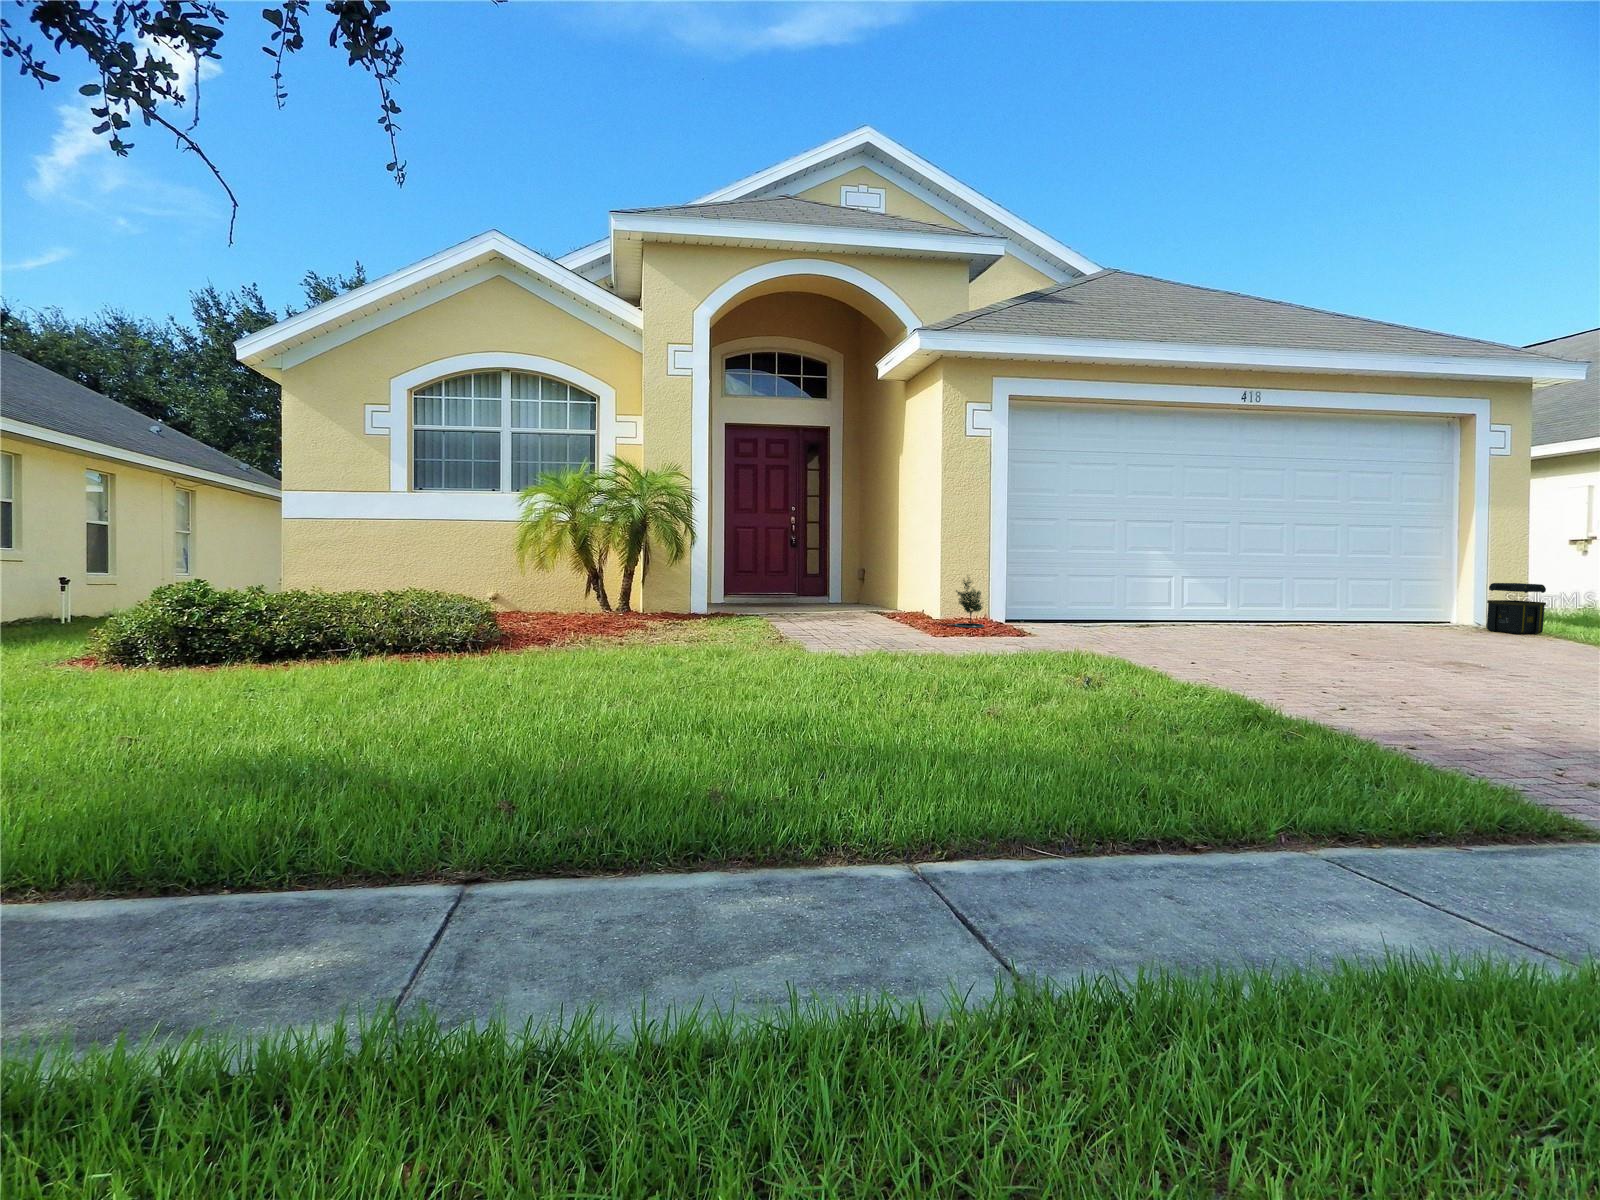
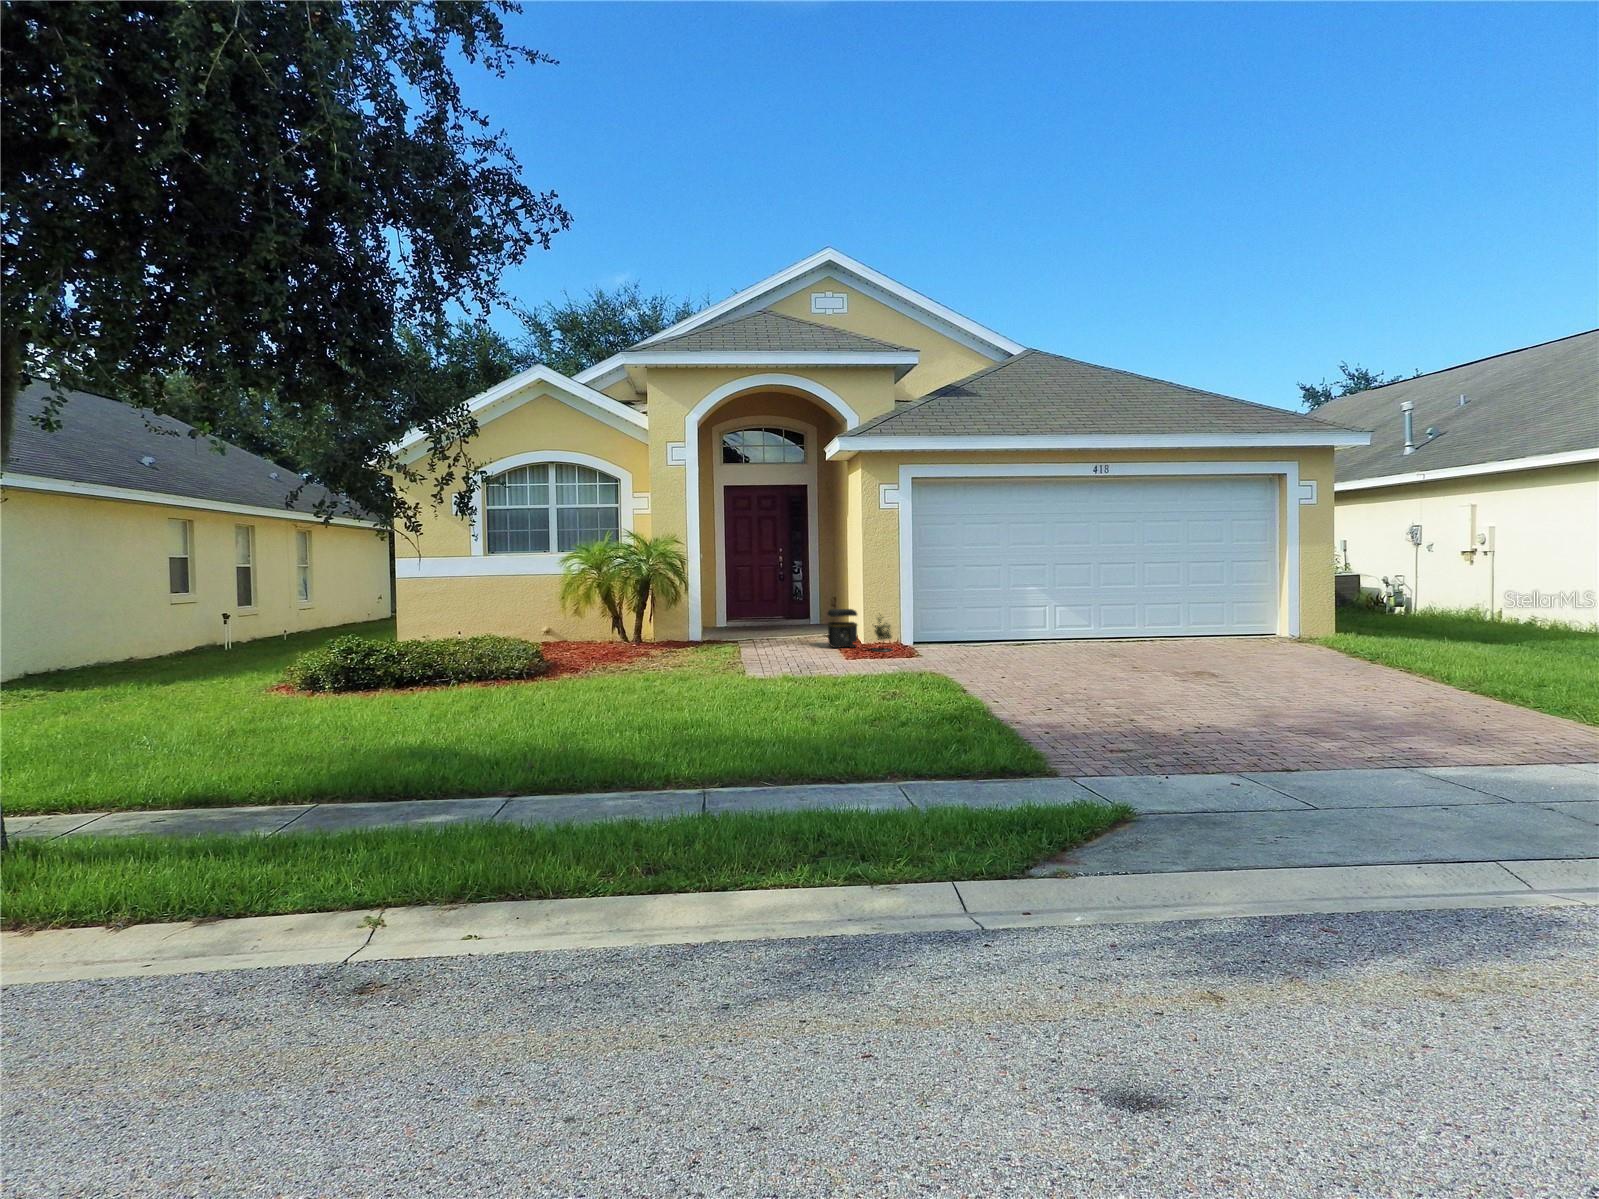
toolbox: present [1487,583,1546,634] -> present [828,609,857,648]

